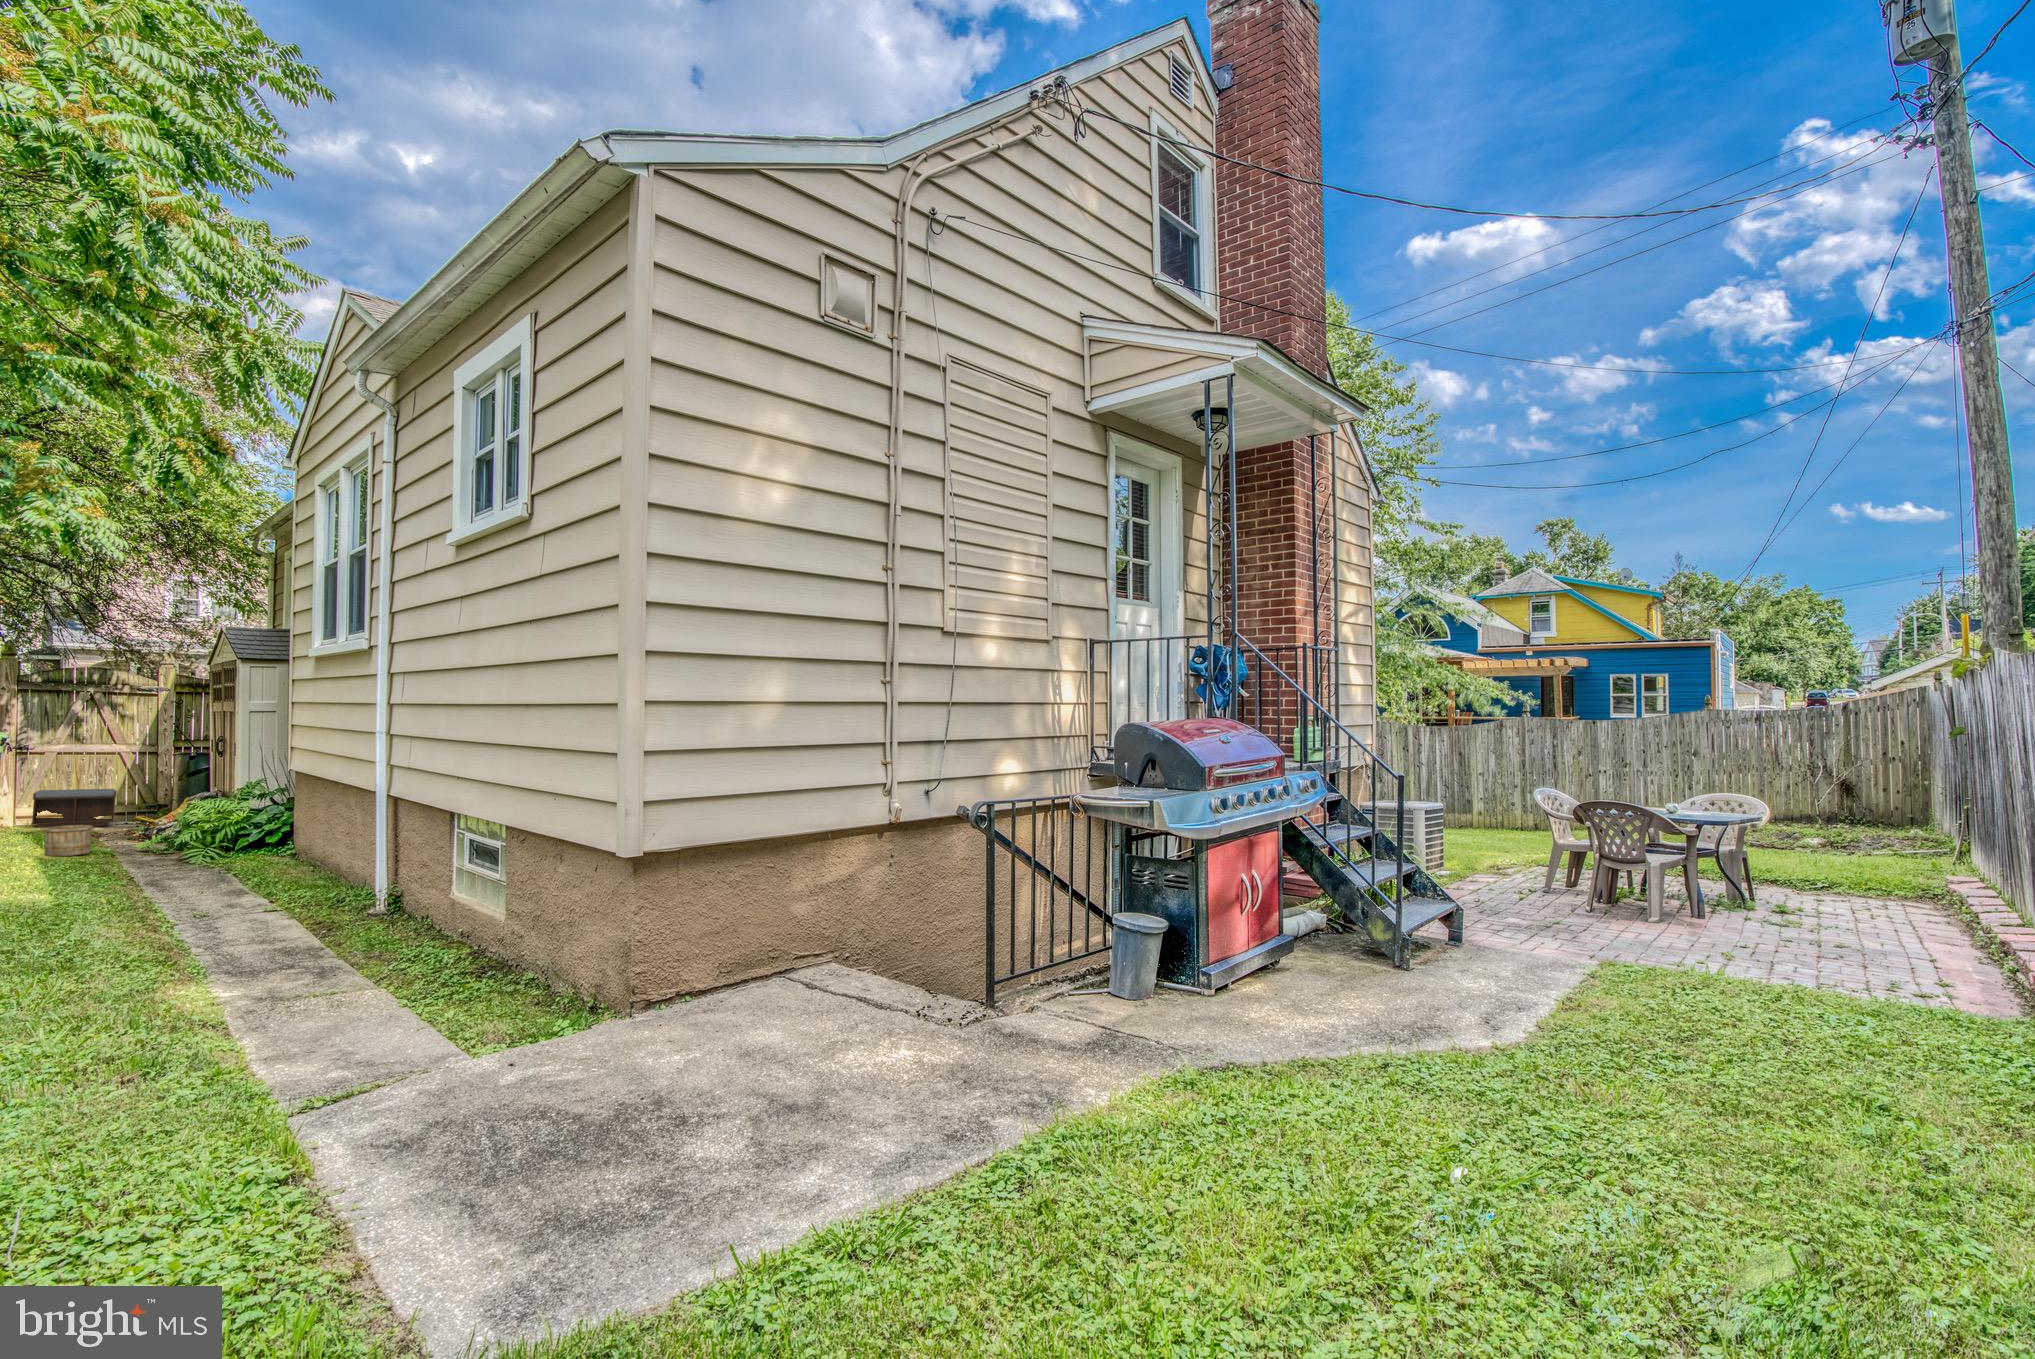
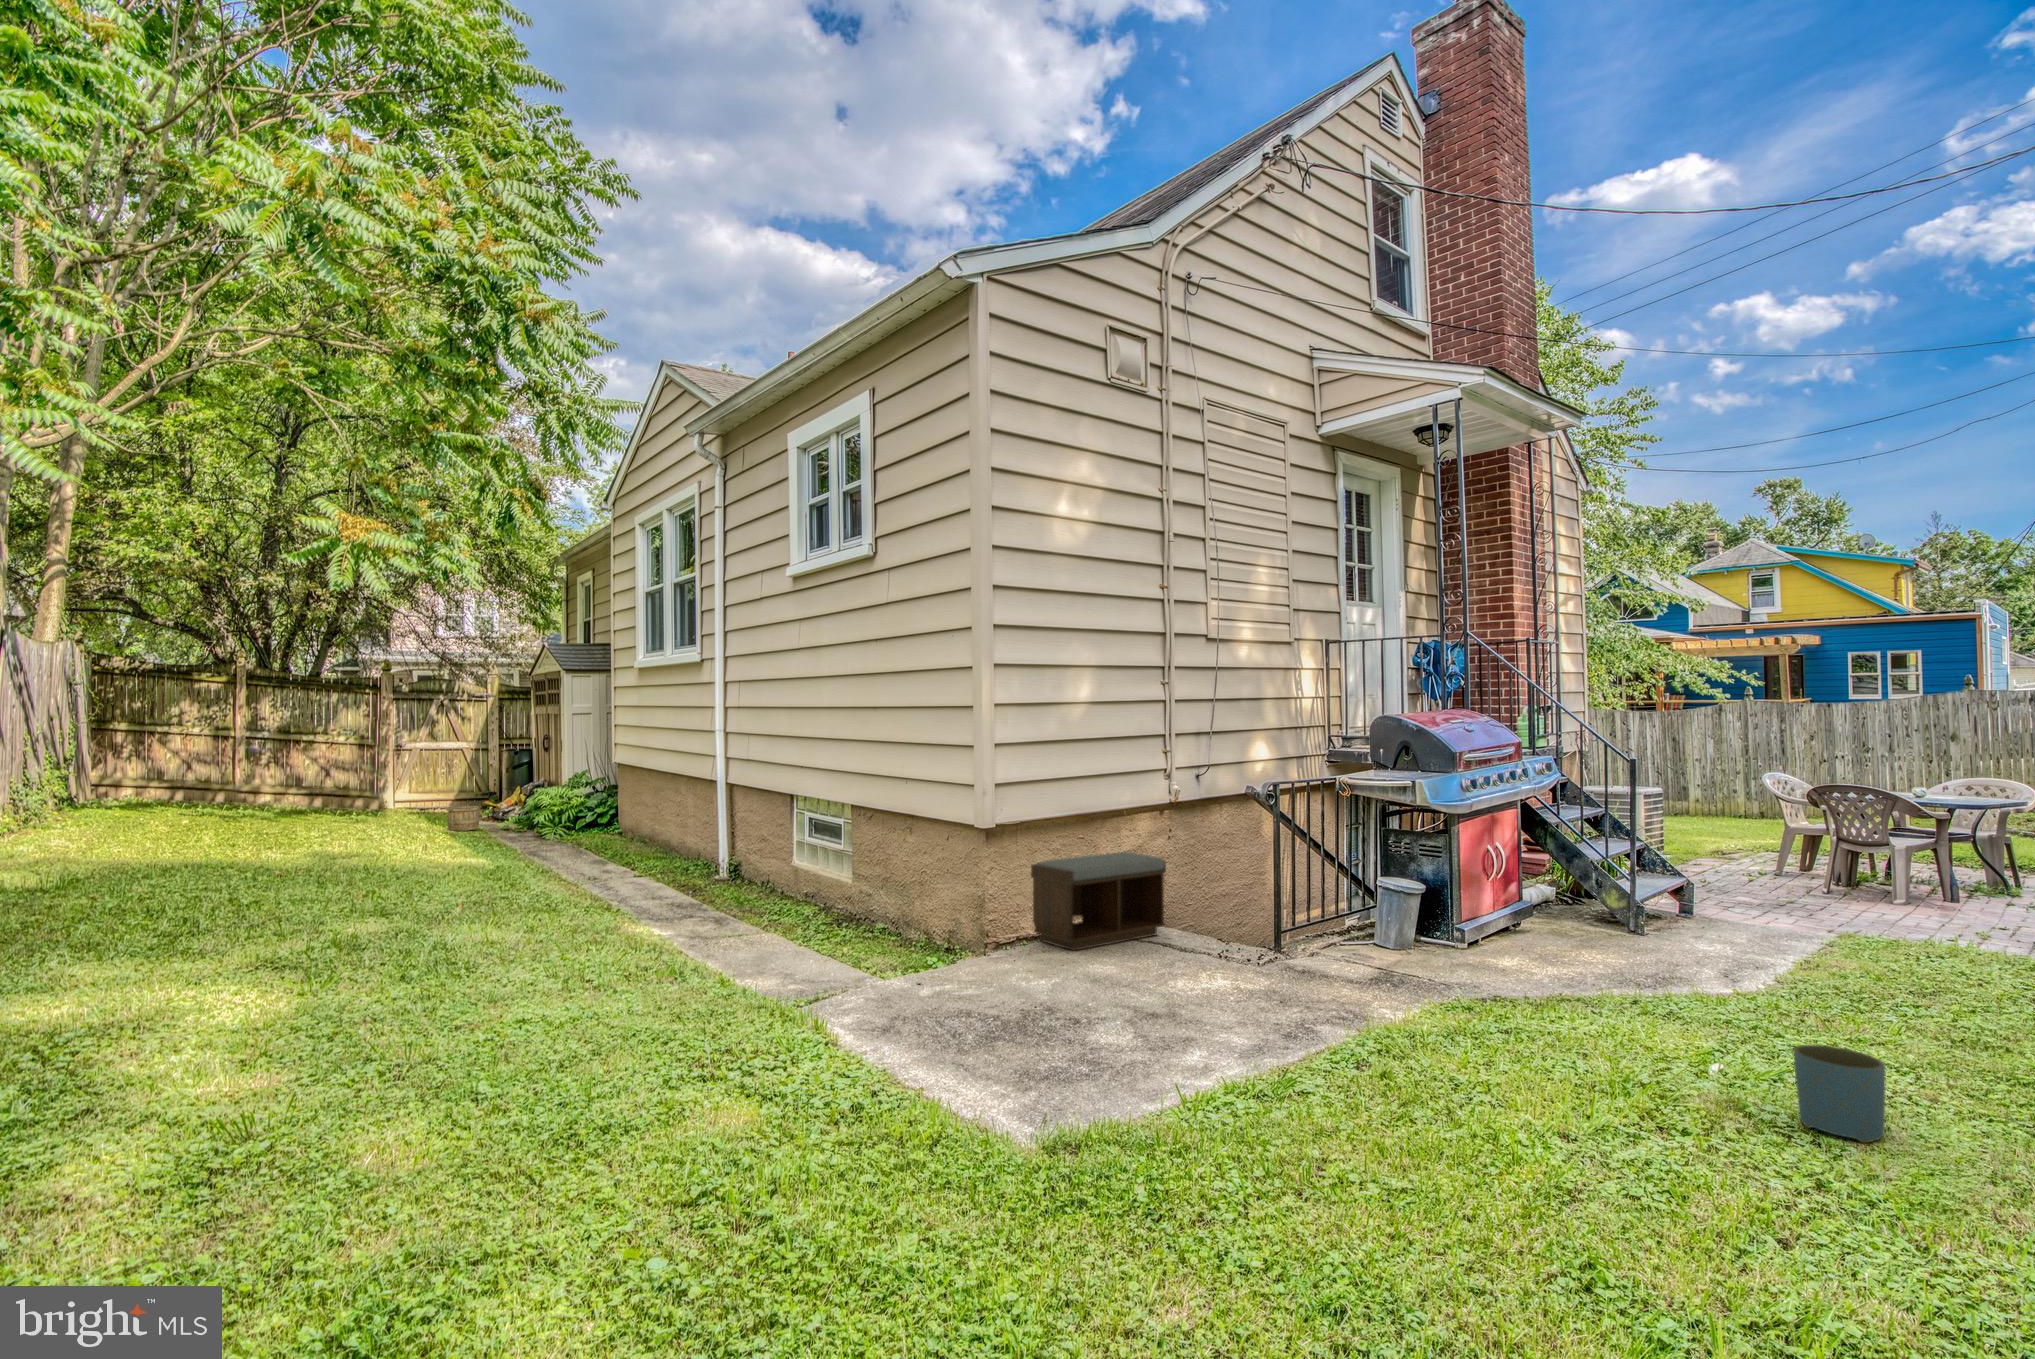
bench: present [31,789,117,828] -> present [1031,852,1166,951]
planter: none [1518,1134,1618,1266] -> present [1793,1045,1885,1143]

